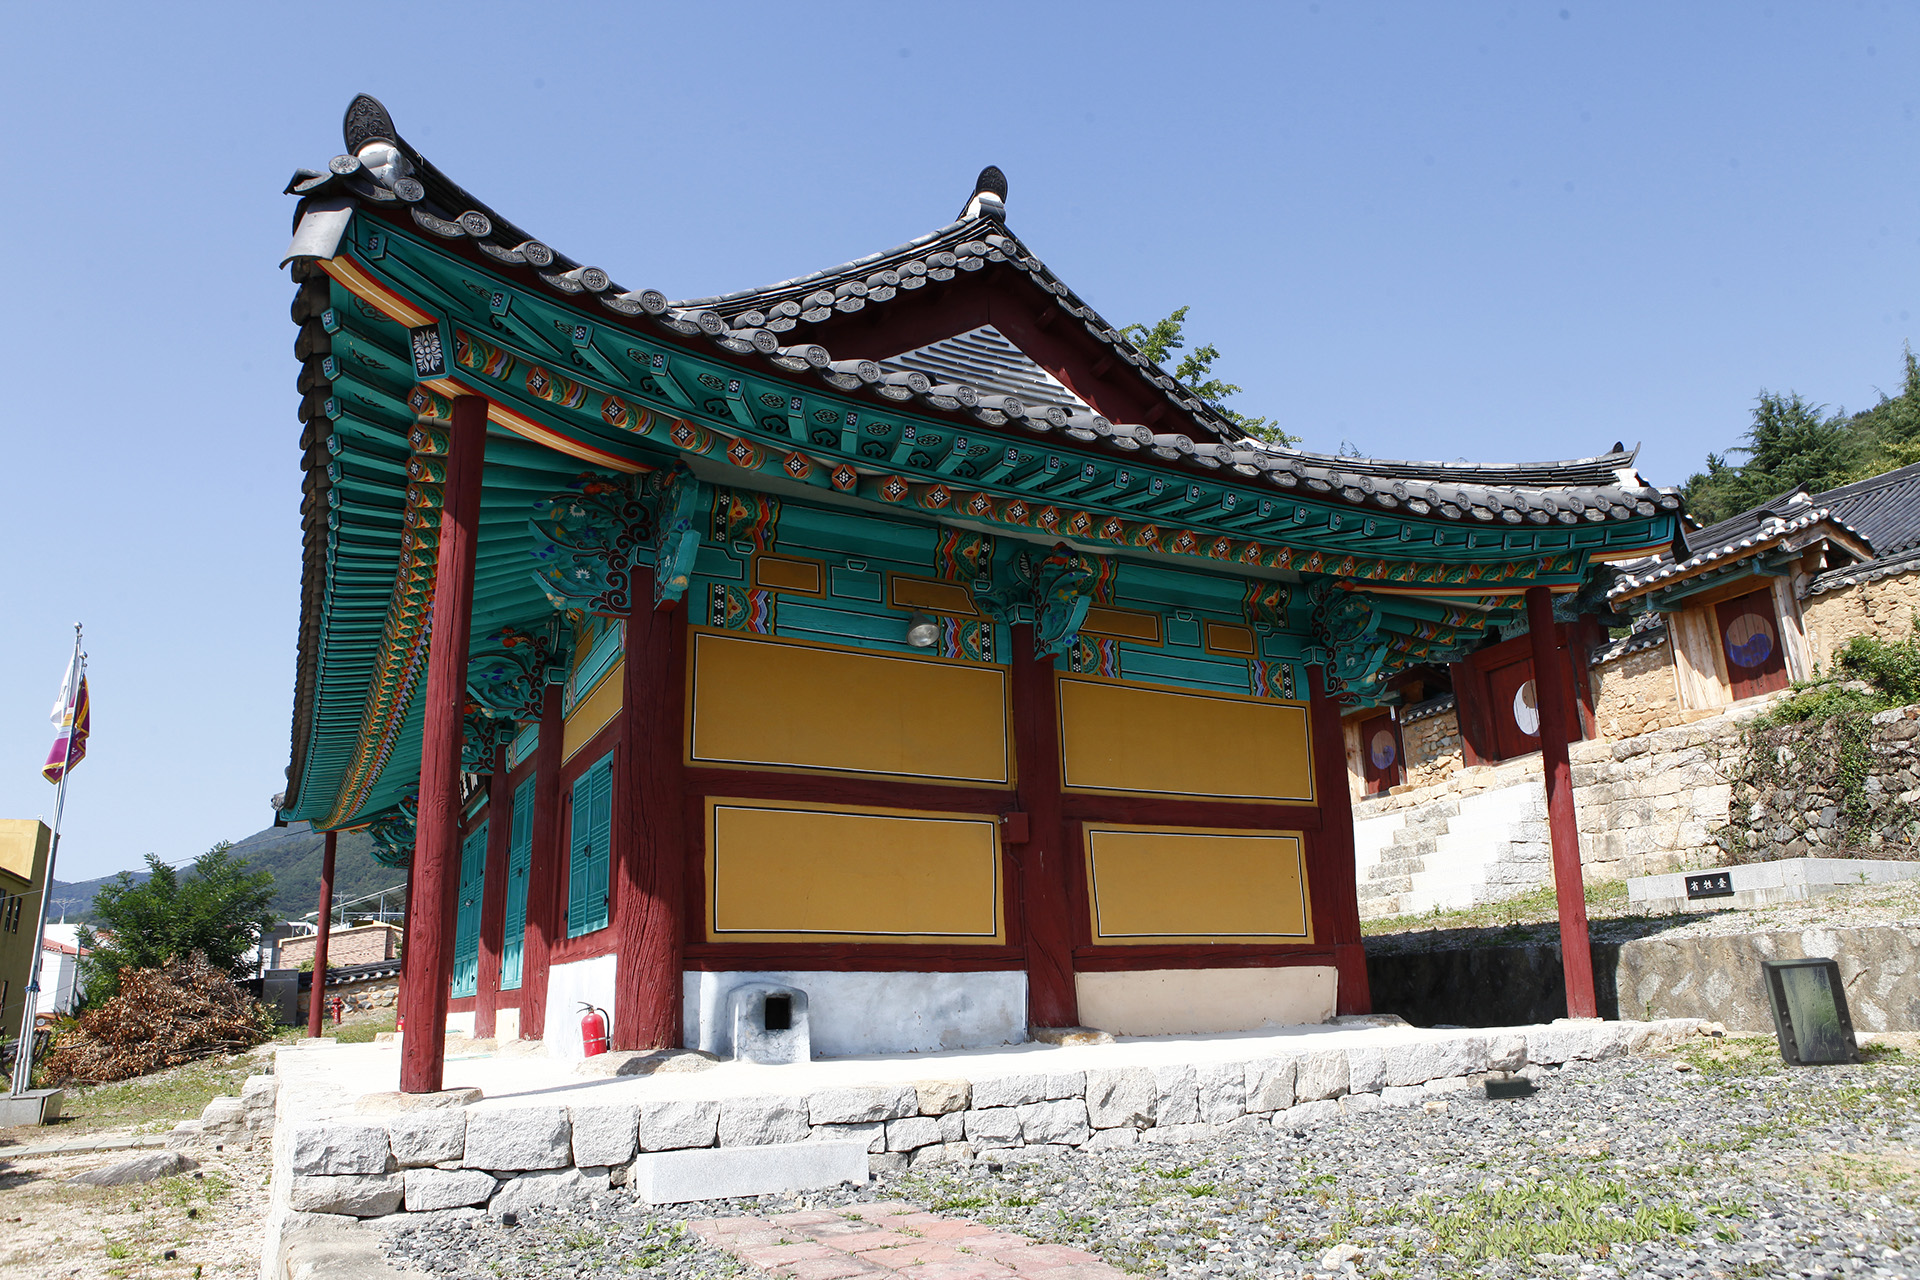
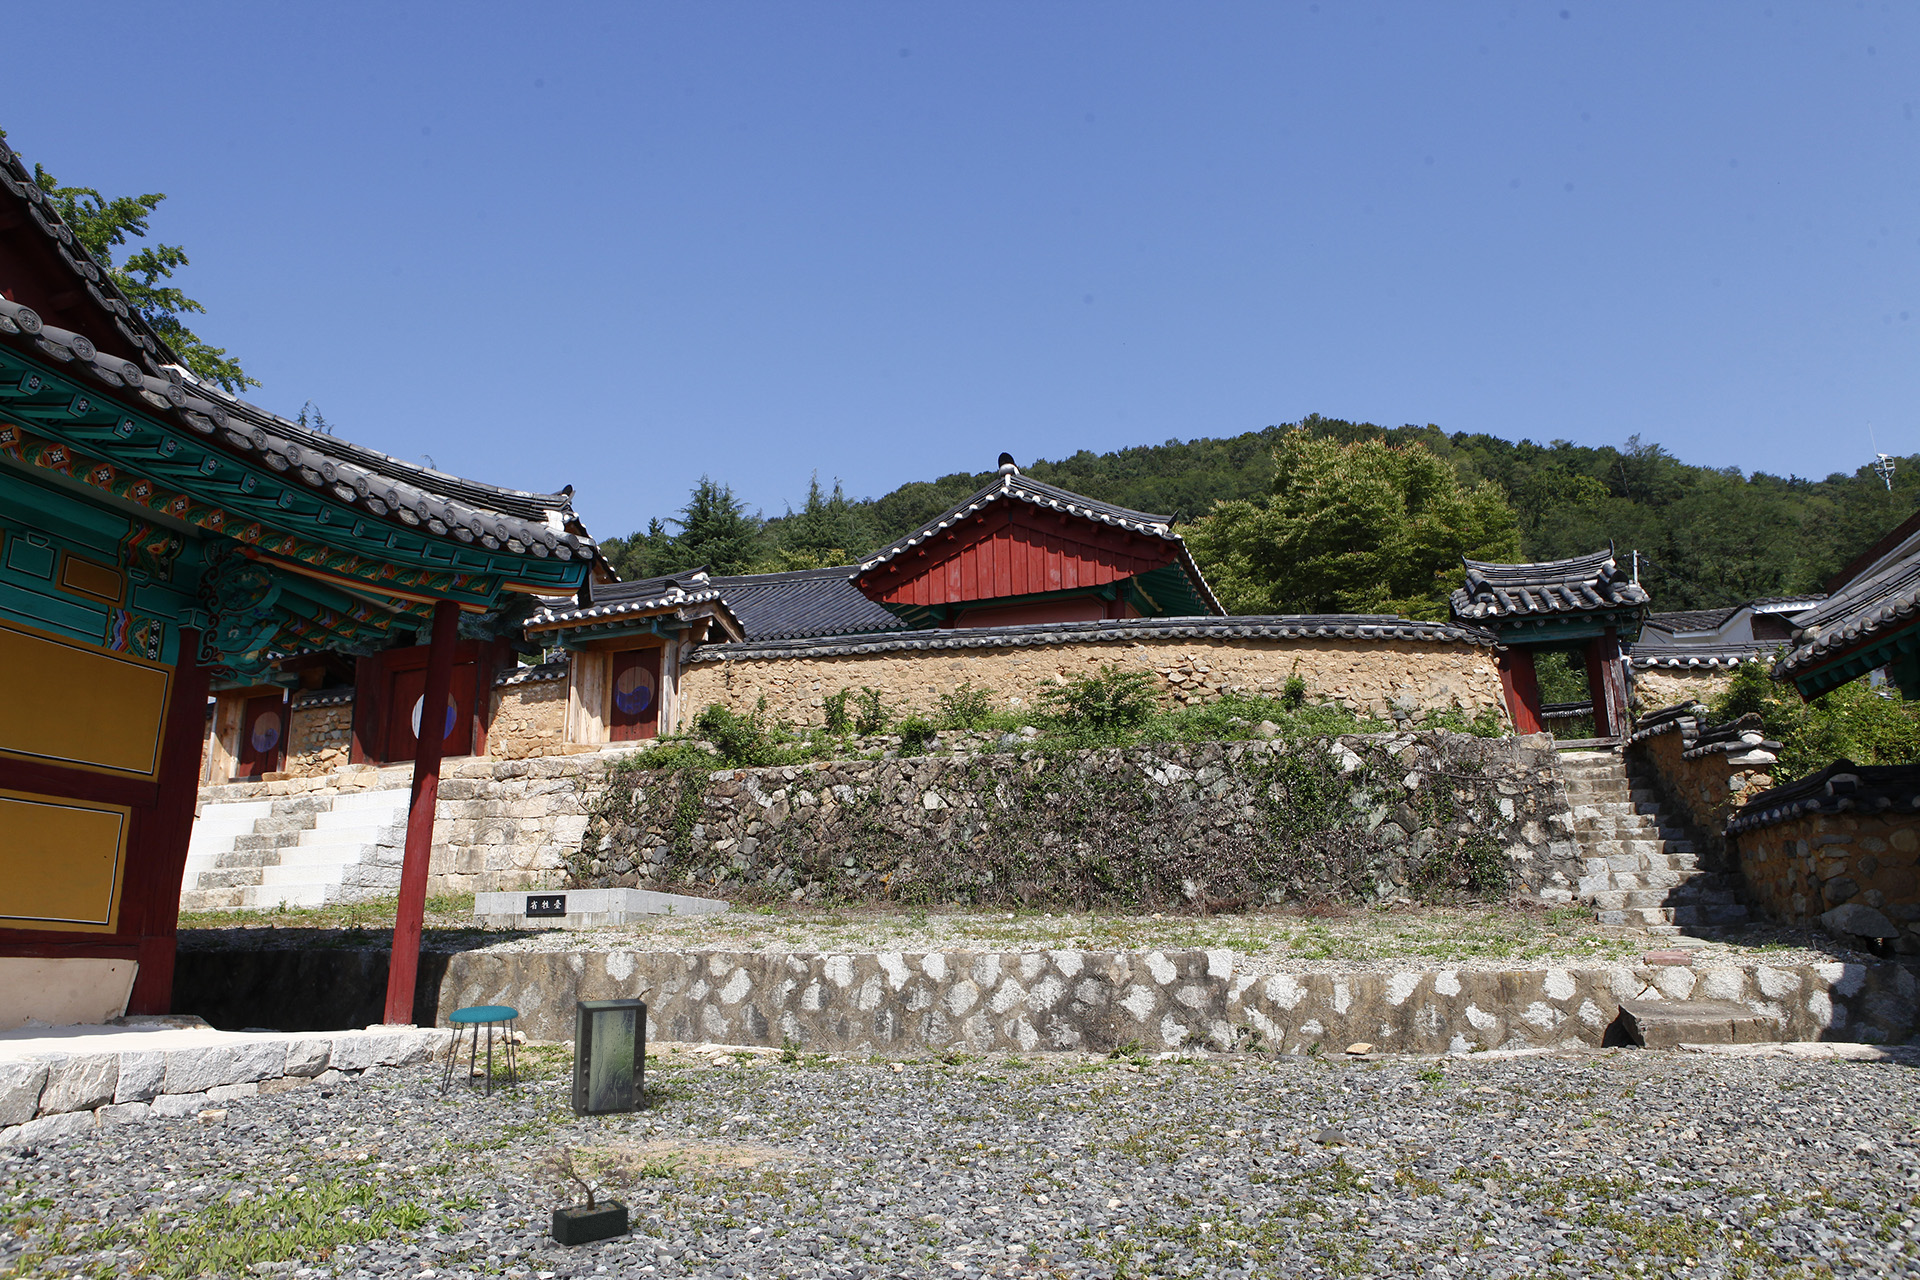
stool: none [1639,971,1721,1051] -> present [441,1006,518,1097]
decorative plant: present [1464,1039,1538,1099] -> present [530,1145,641,1246]

